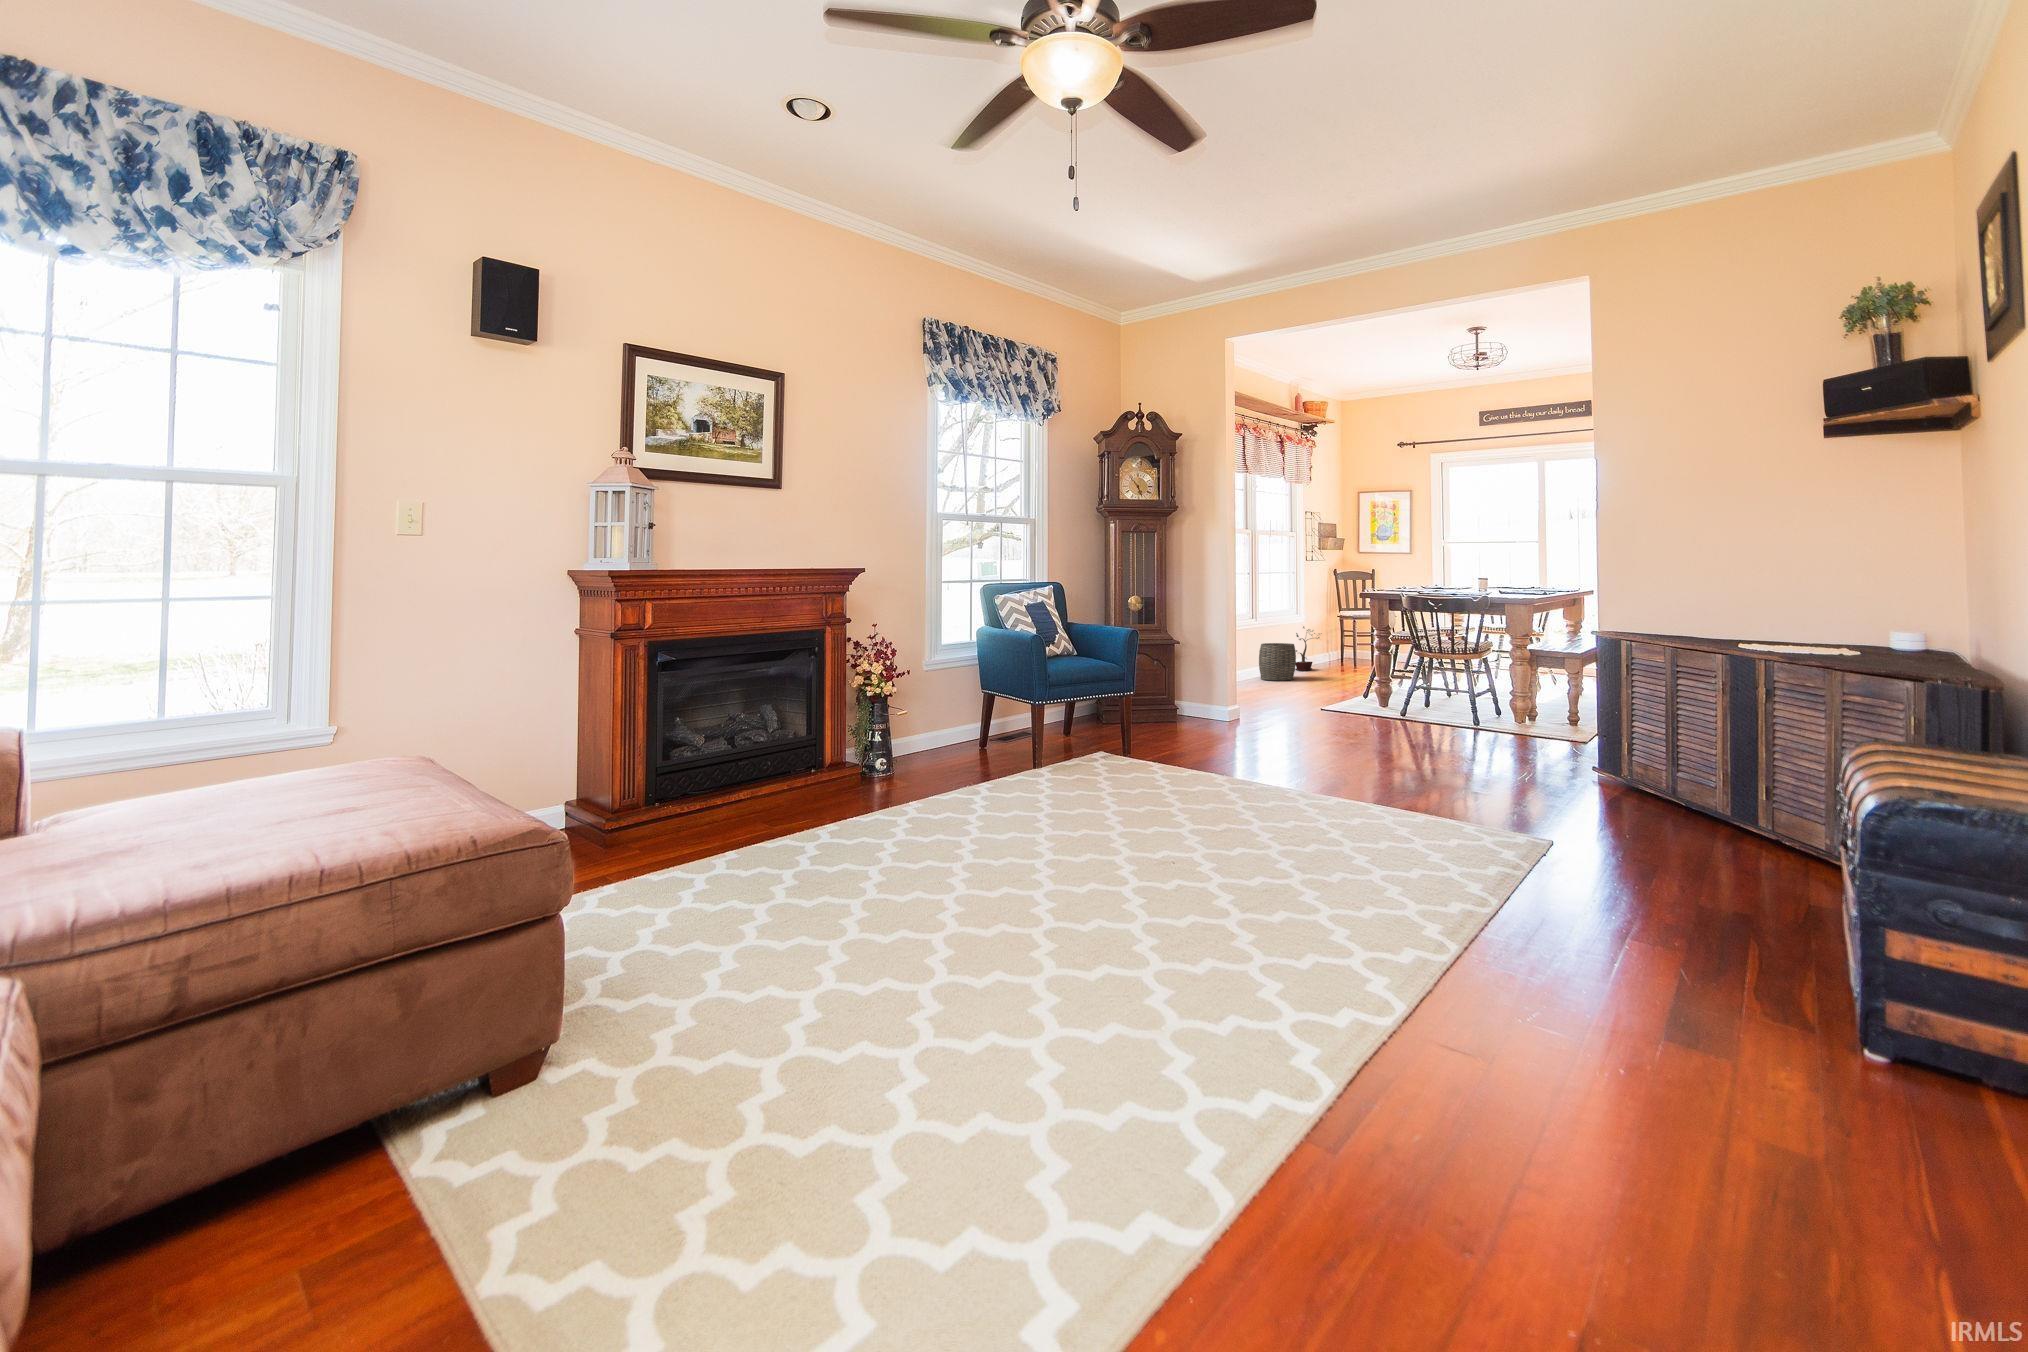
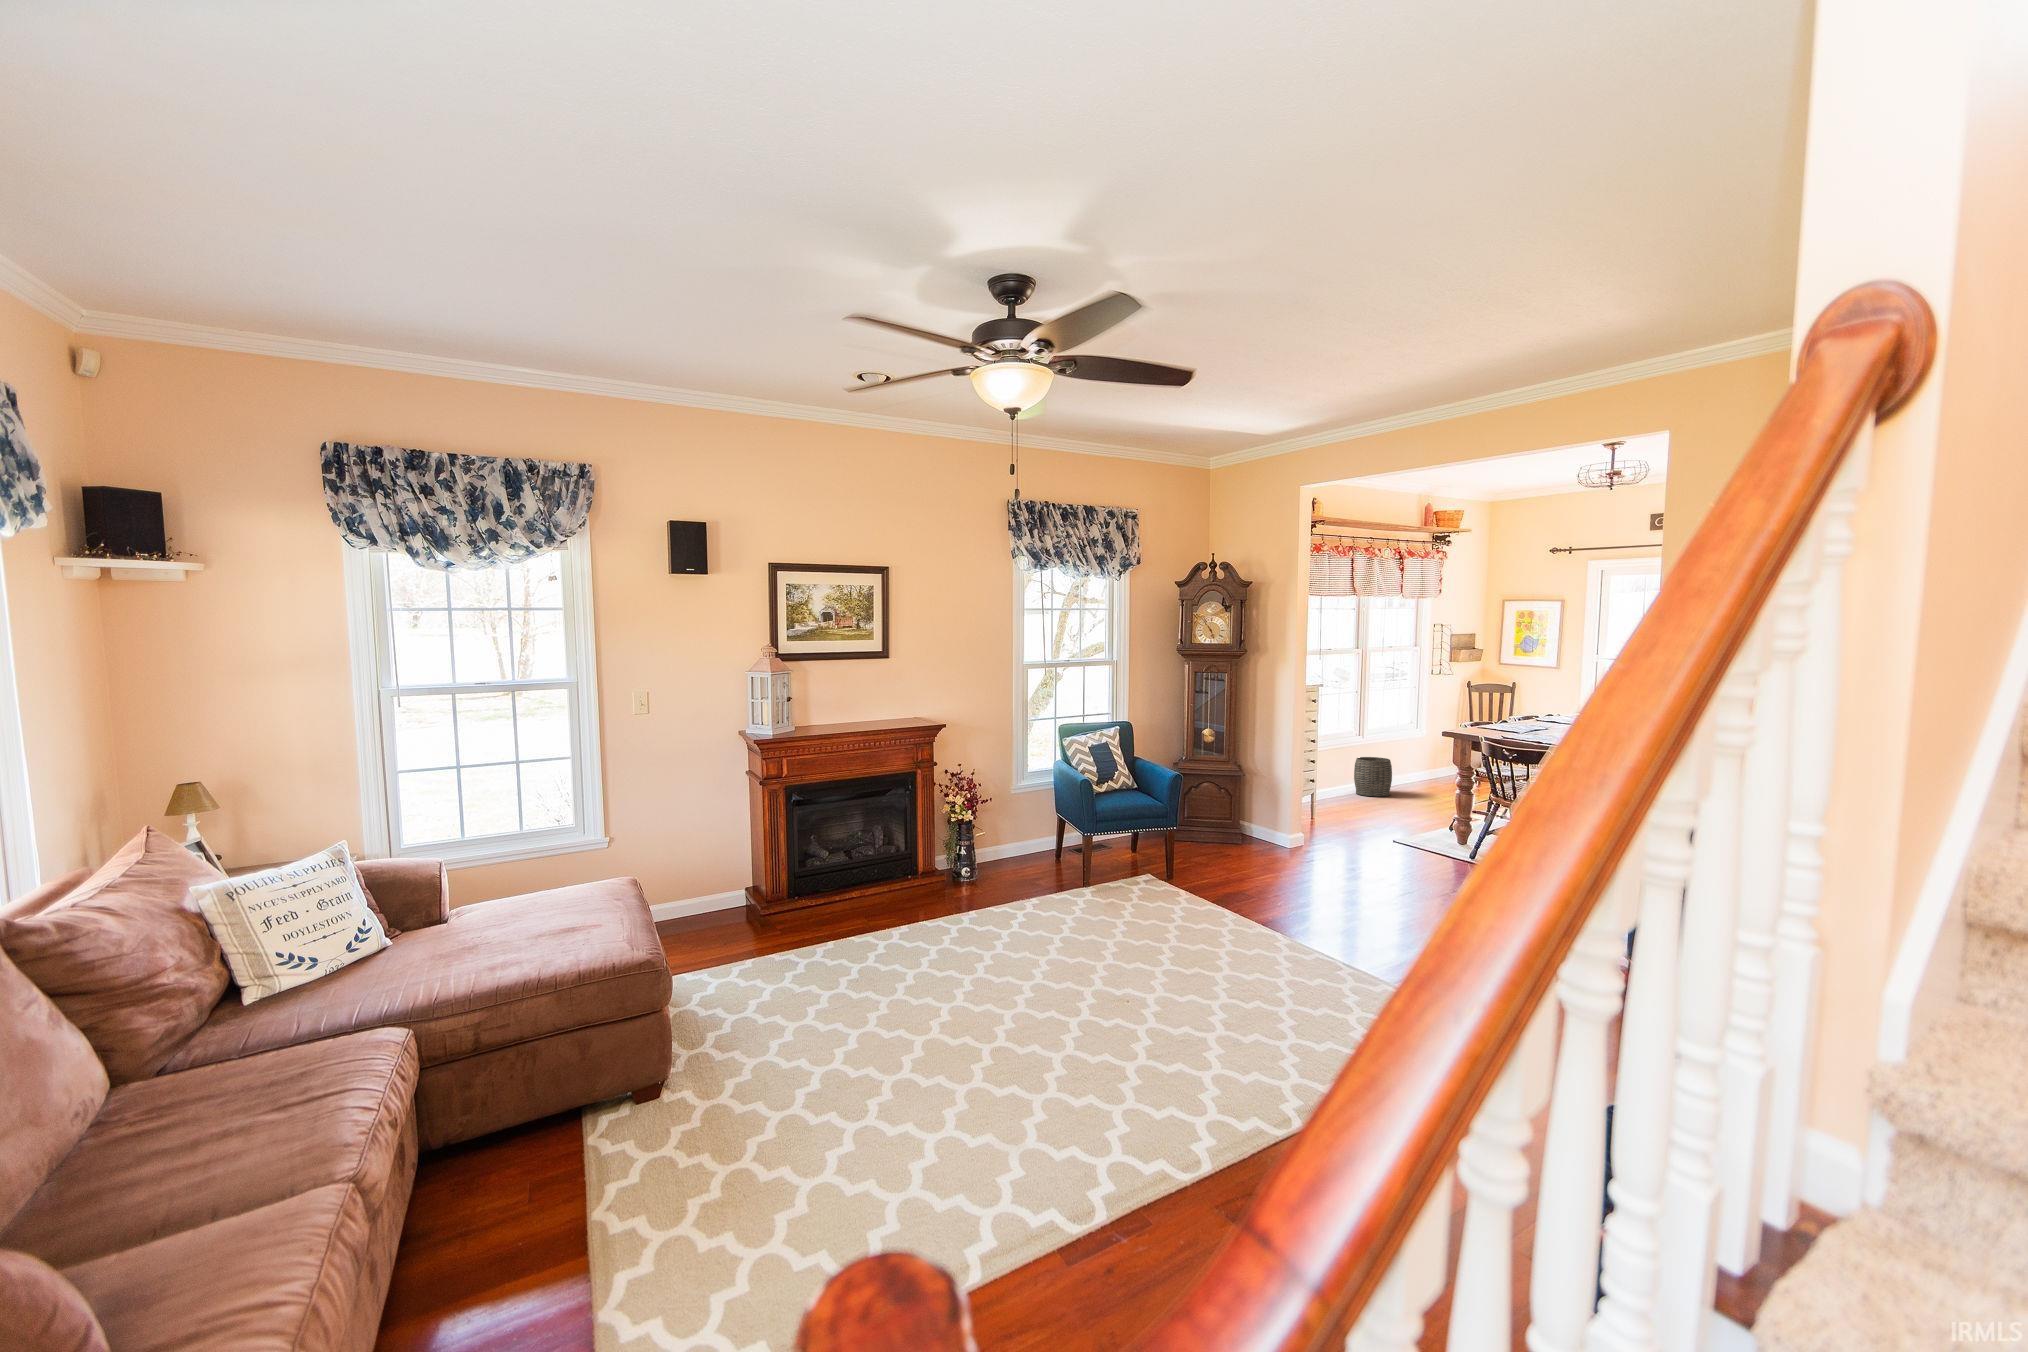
potted plant: present [1296,626,1319,671] -> none [1399,735,1430,783]

